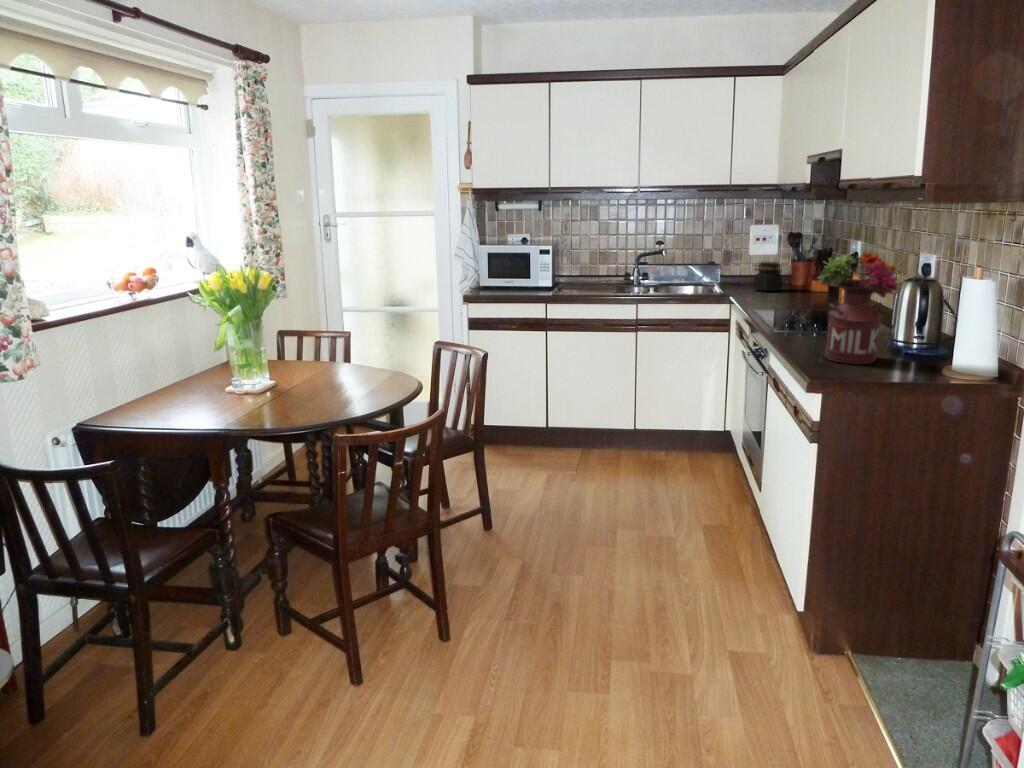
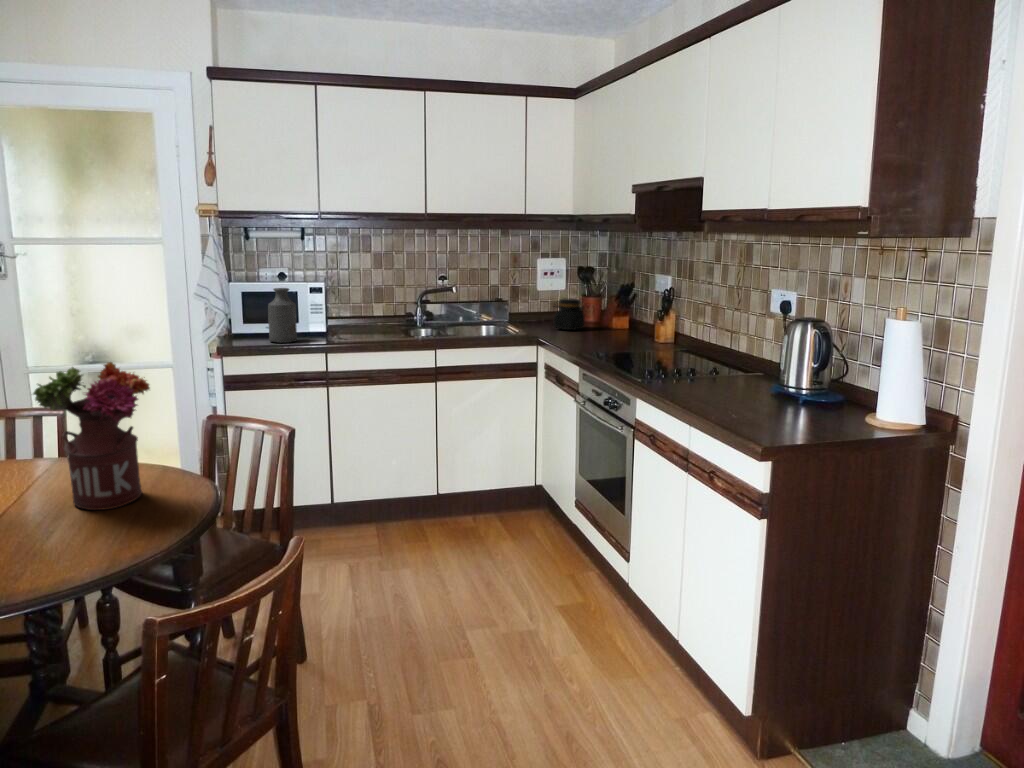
bottle: none [504,250,525,294] -> present [268,288,297,343]
flower arrangement: present [818,252,899,364] -> present [33,362,150,510]

